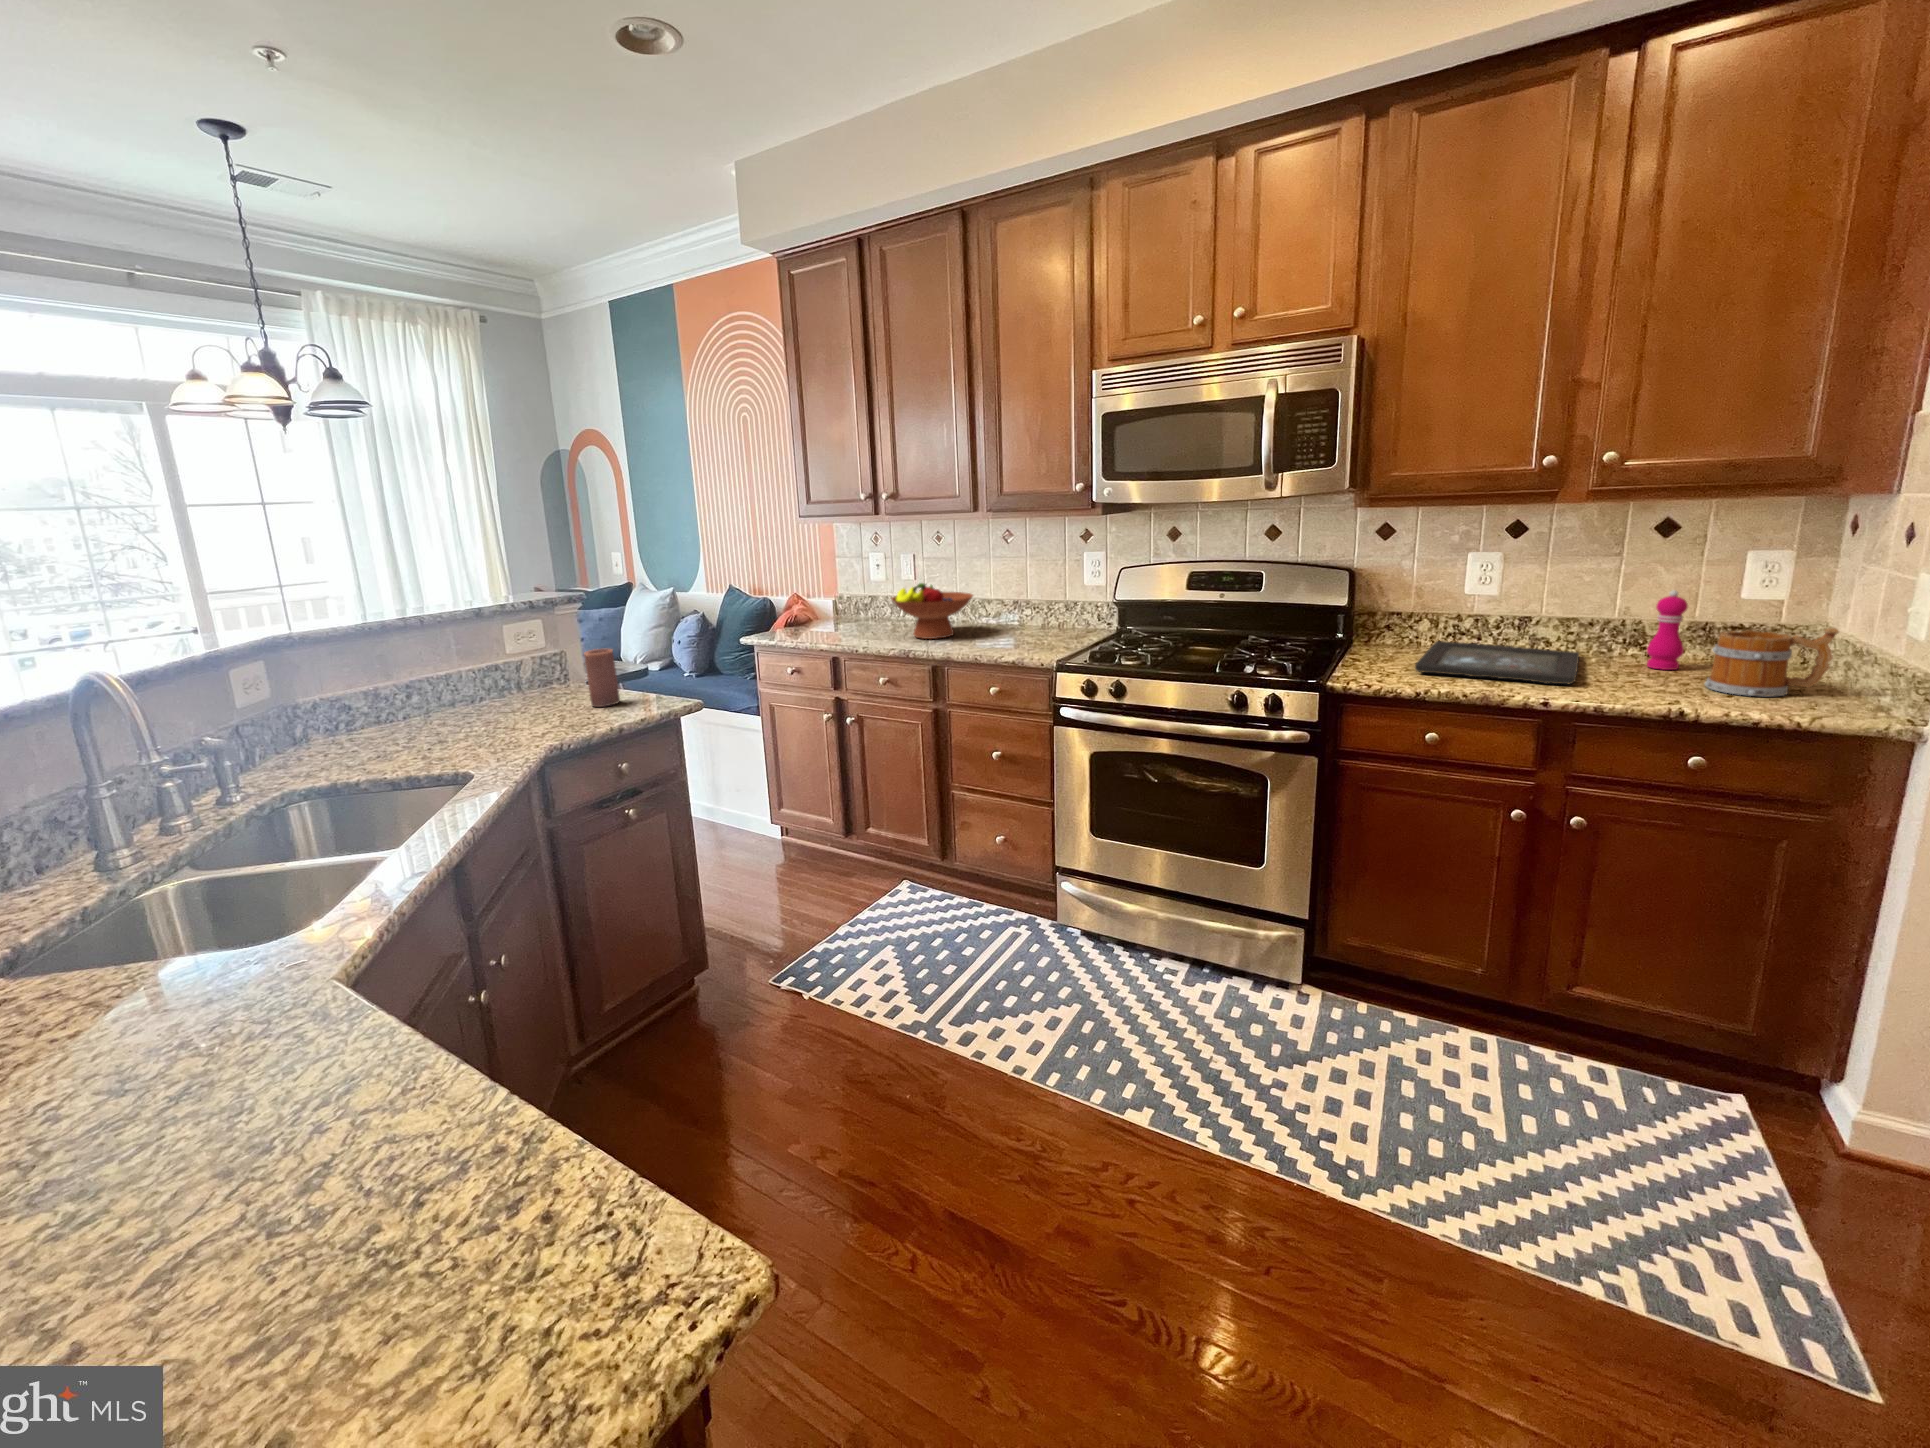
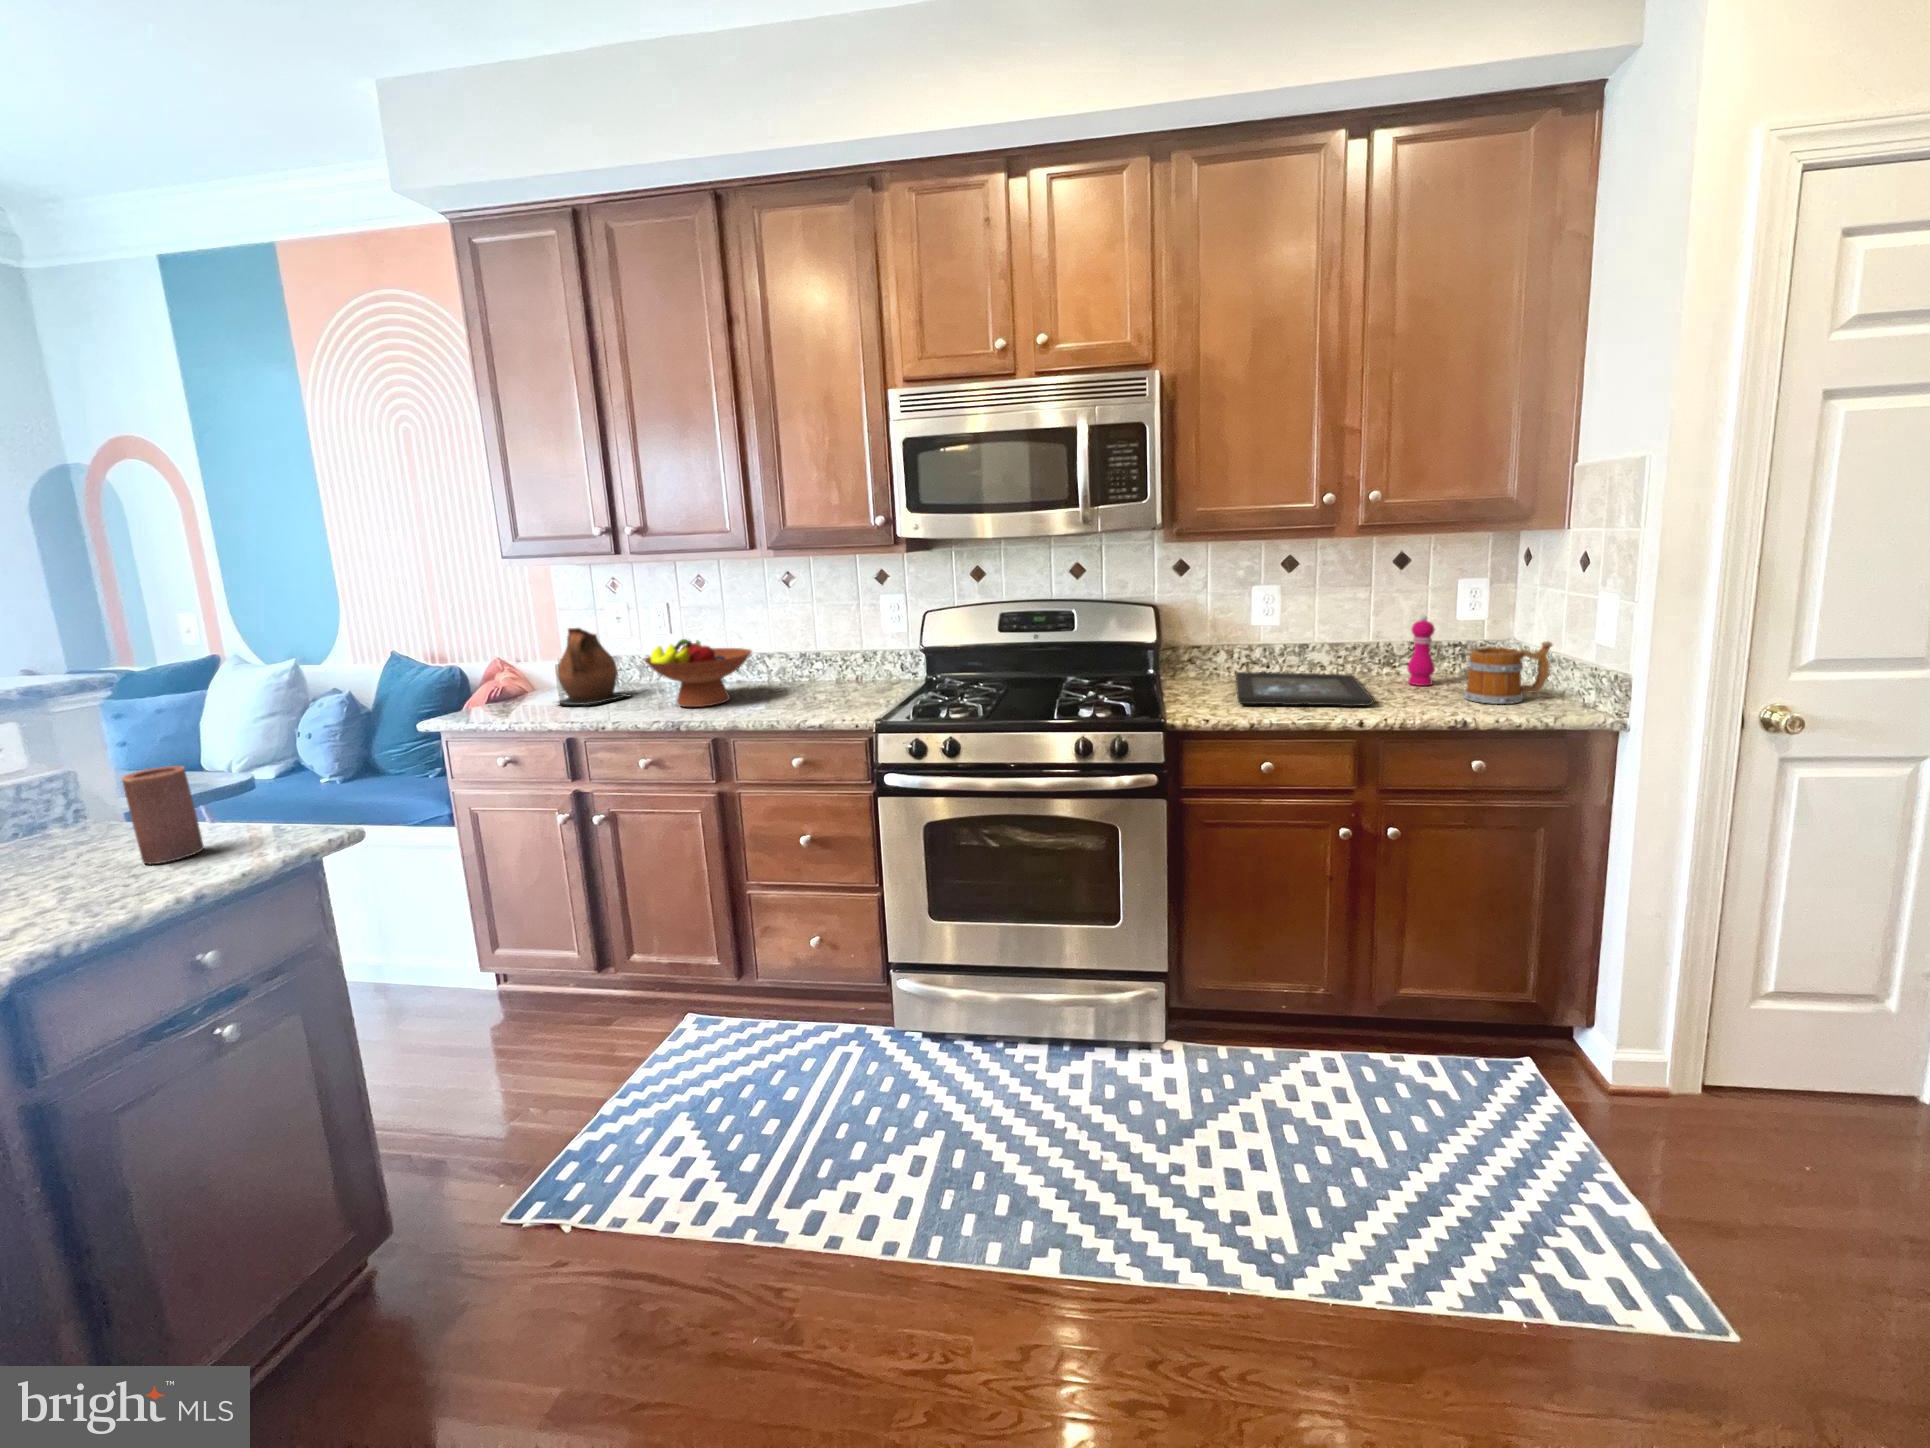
ceramic pitcher: none [828,571,884,632] -> present [558,628,630,705]

